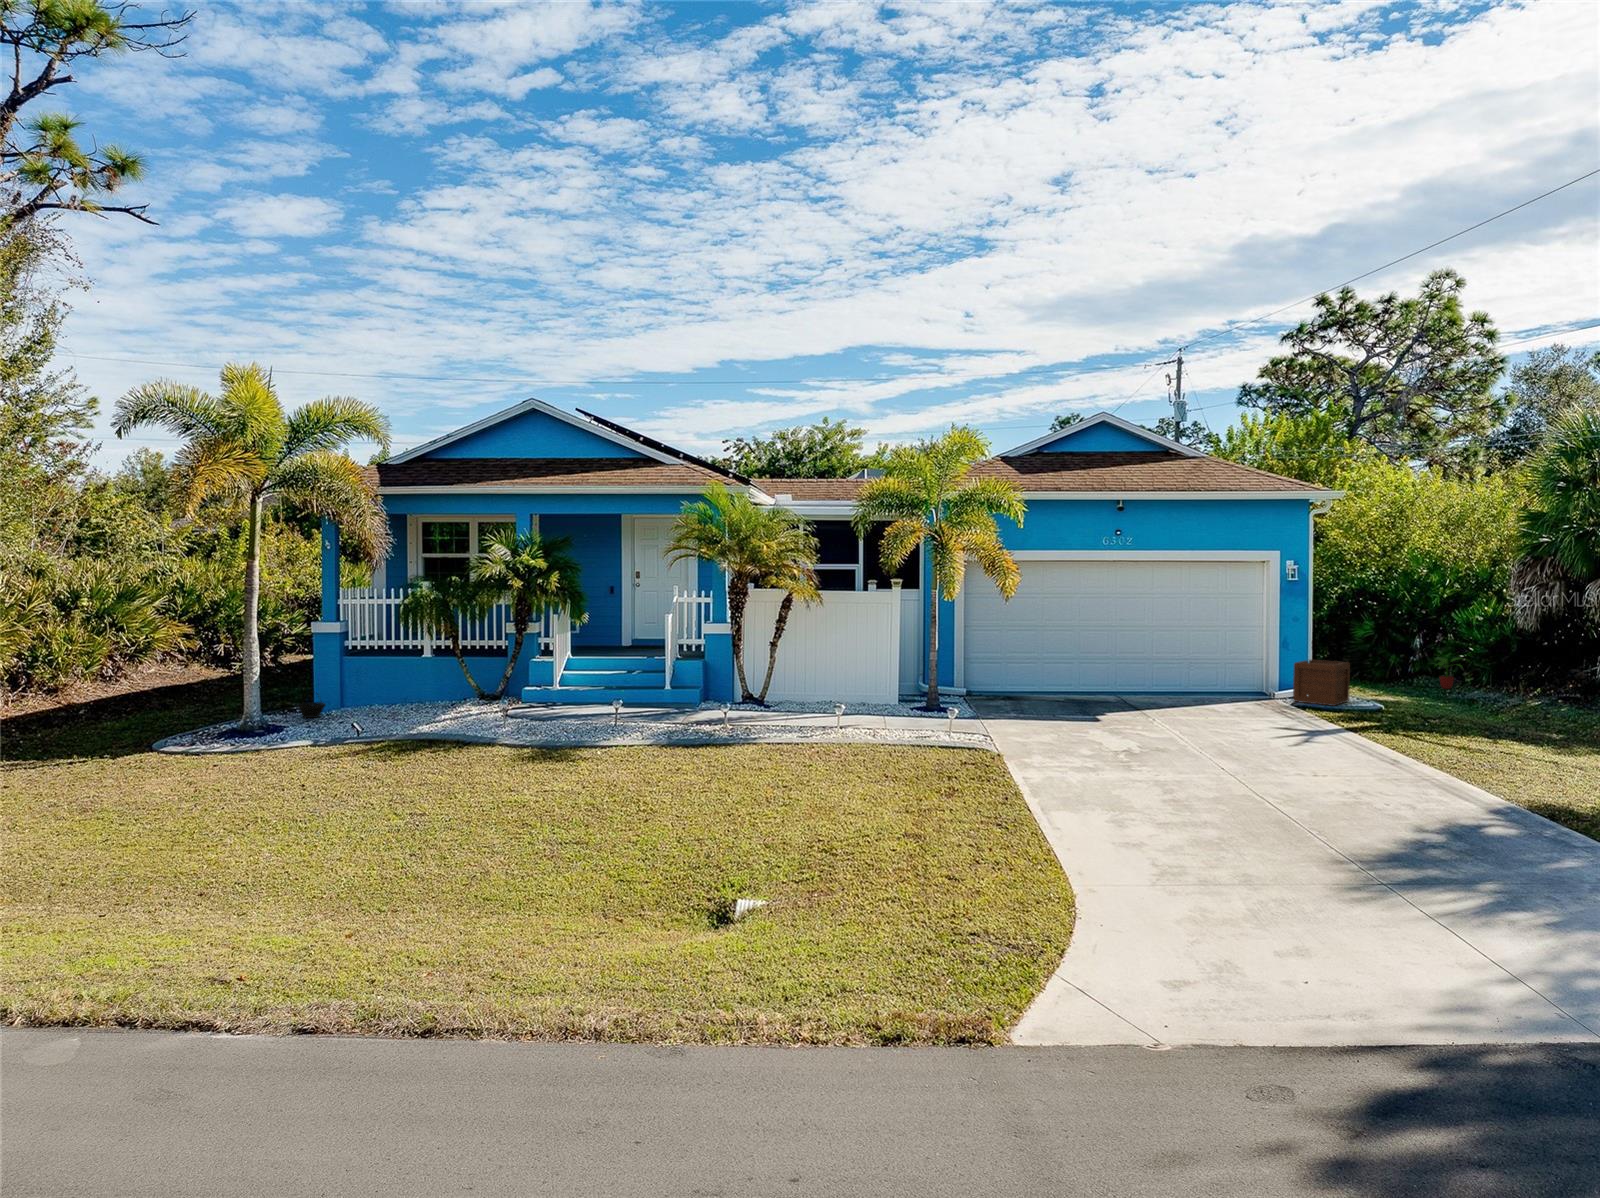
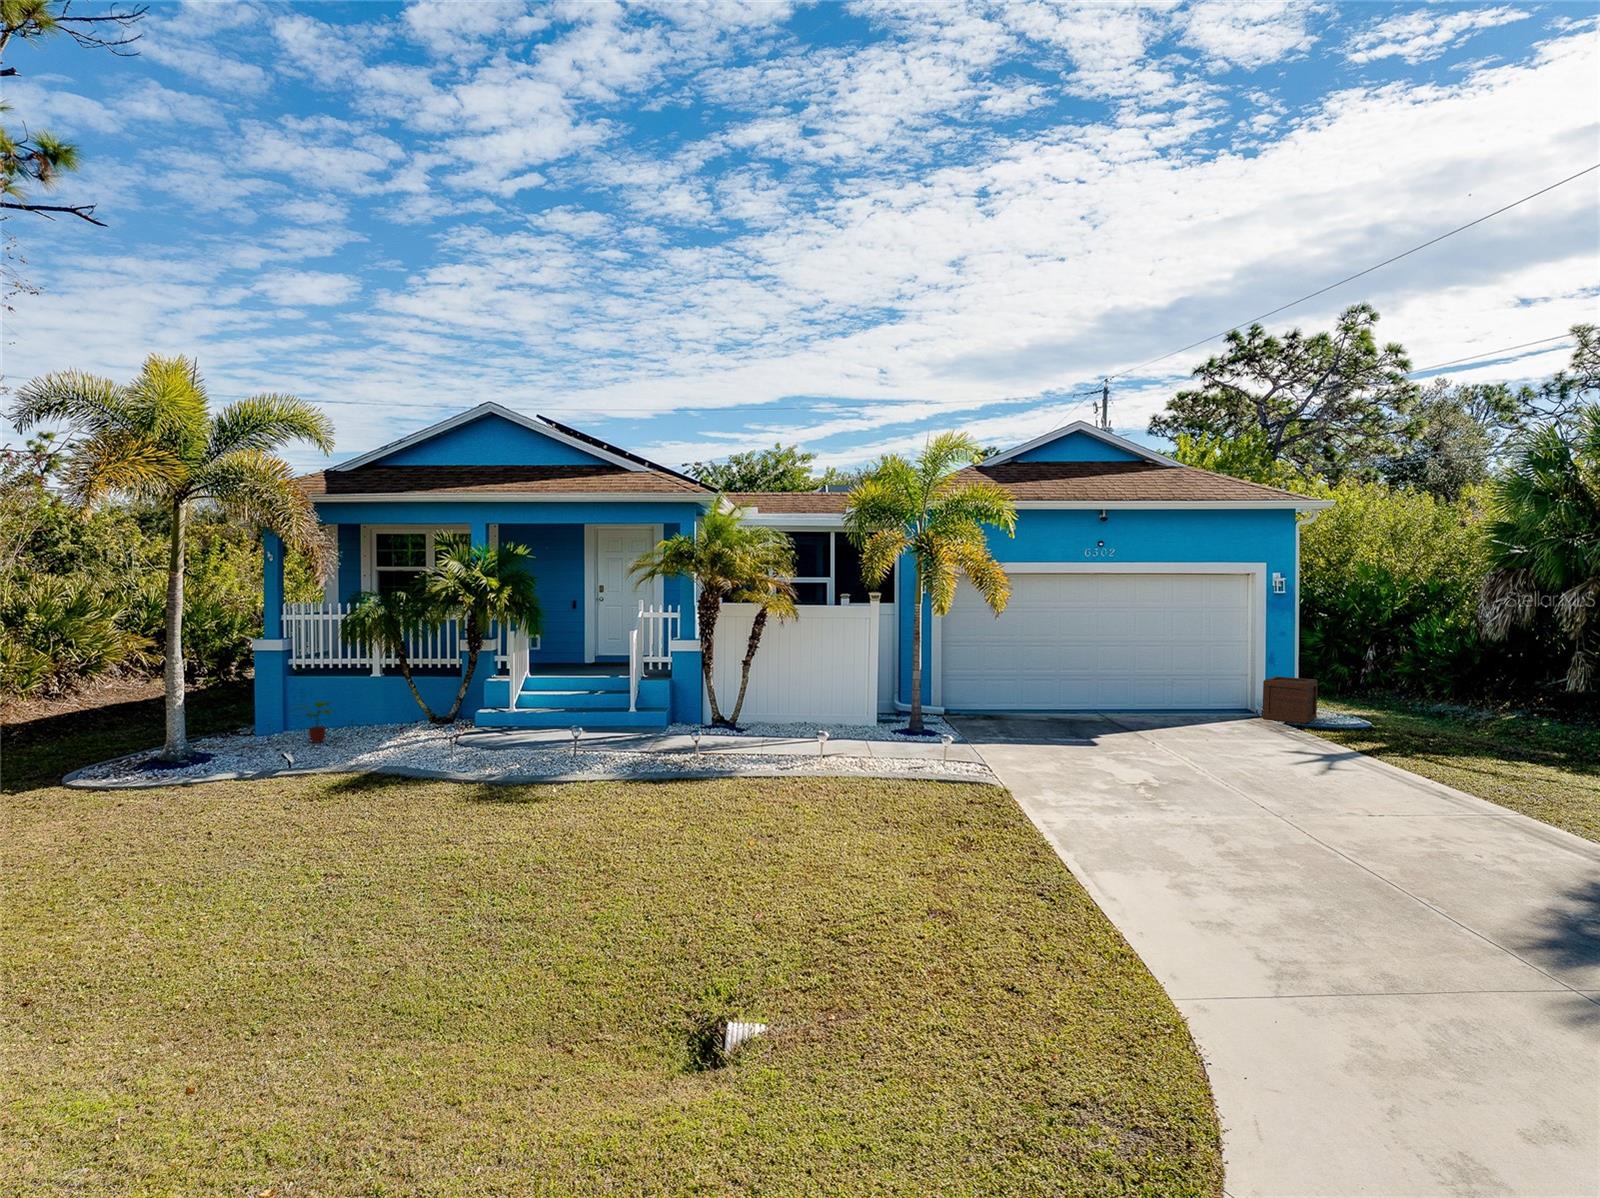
potted plant: present [1434,658,1462,689] -> present [293,702,331,743]
basket: present [297,702,326,718] -> none [226,714,262,743]

